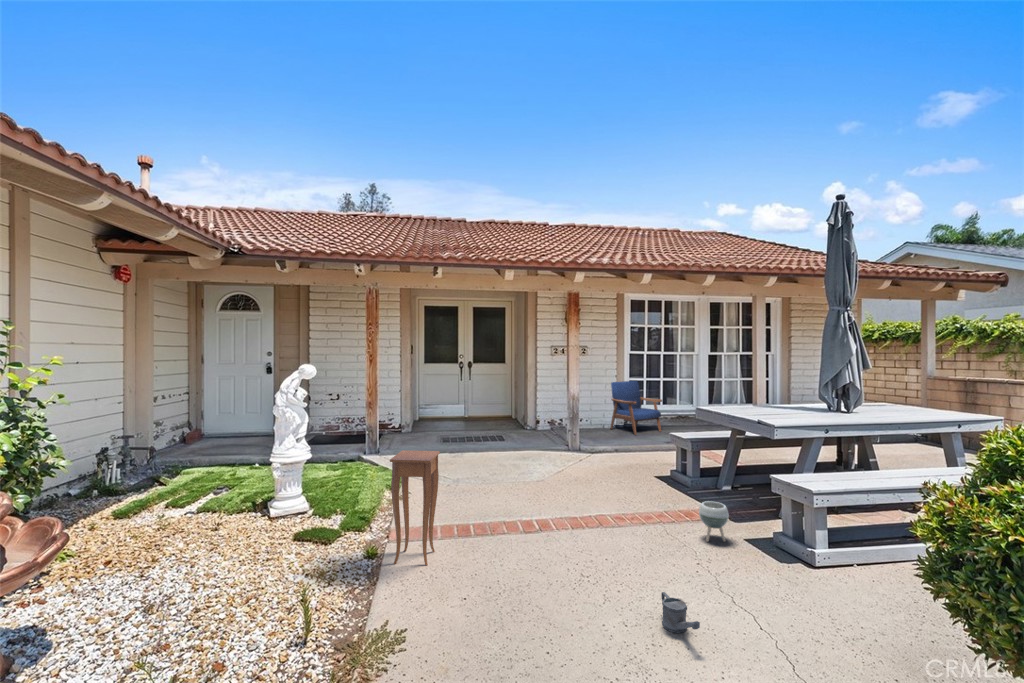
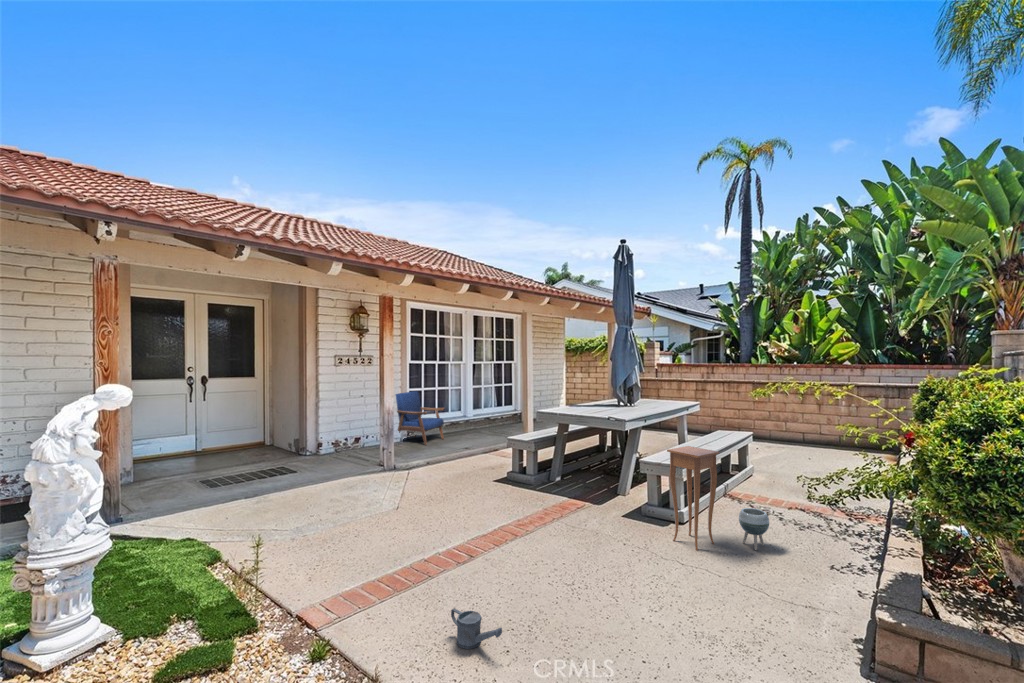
side table: present [390,450,440,565] -> present [667,446,719,550]
planter: present [699,501,729,542] -> present [739,508,769,550]
watering can: present [661,592,700,633] -> present [451,608,502,649]

